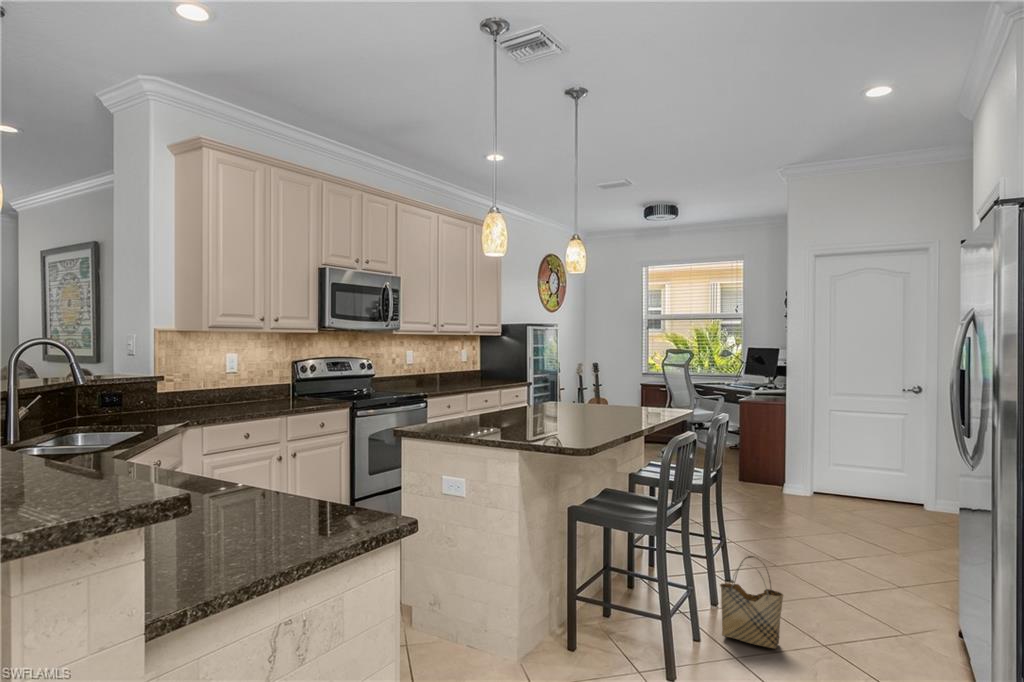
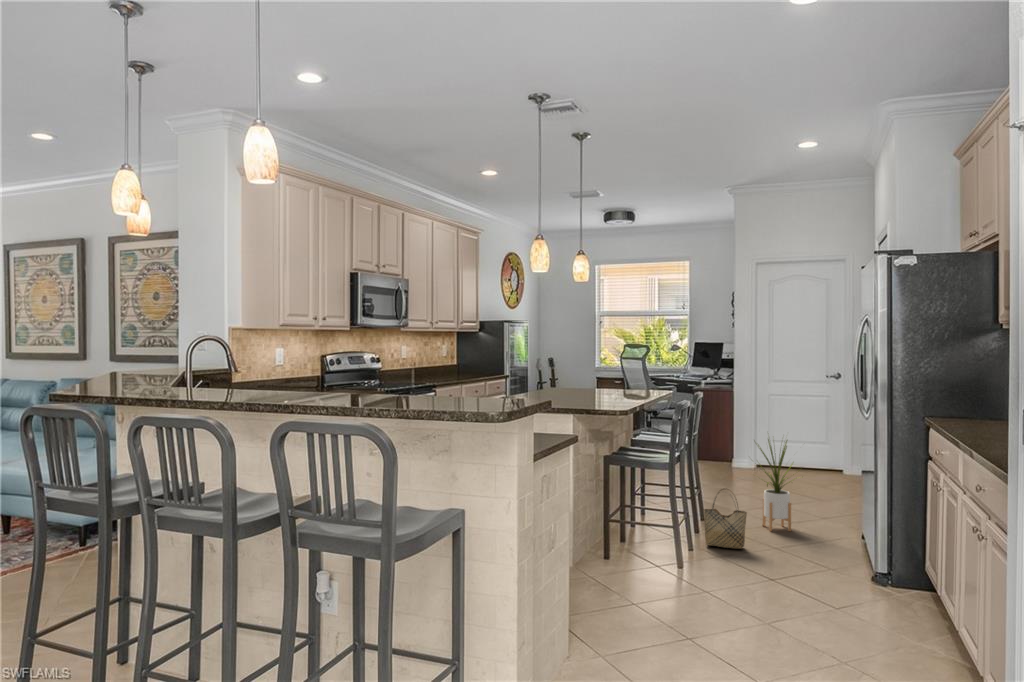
house plant: none [791,471,873,613] -> present [758,439,791,531]

